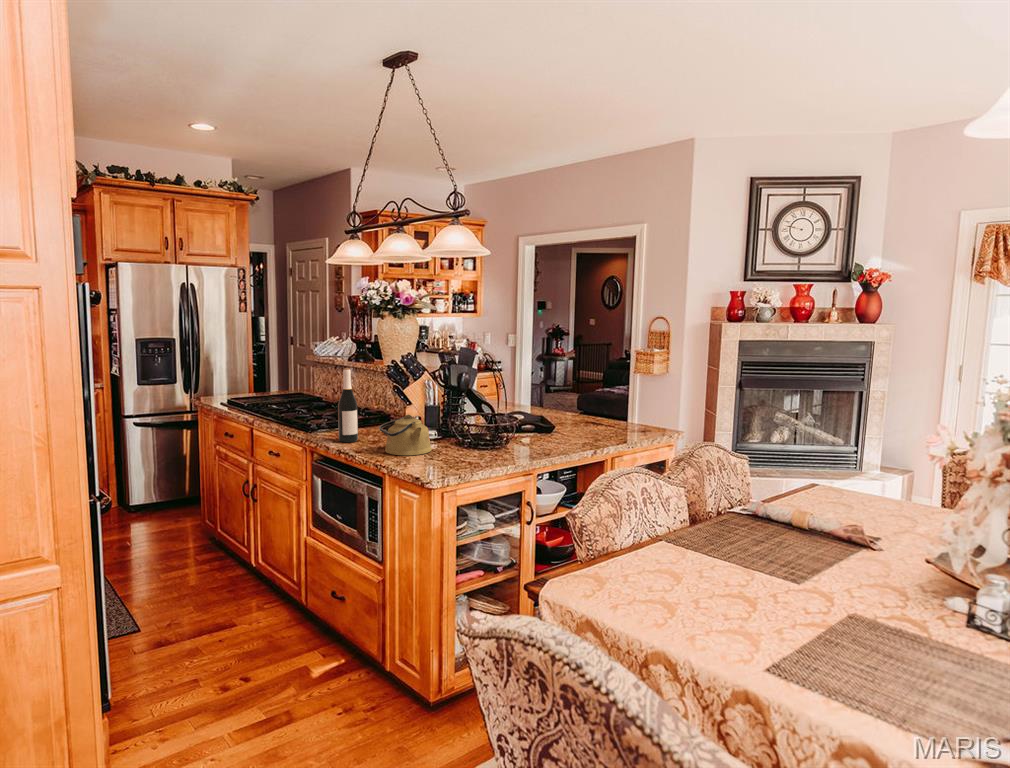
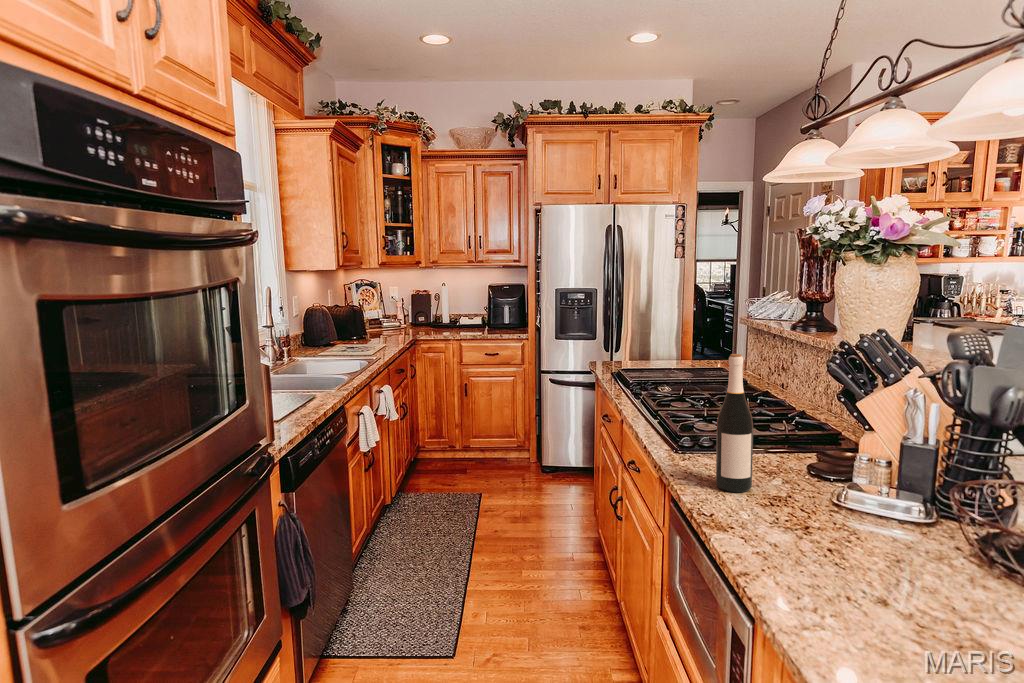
kettle: present [379,414,432,455] -> none [781,466,899,563]

